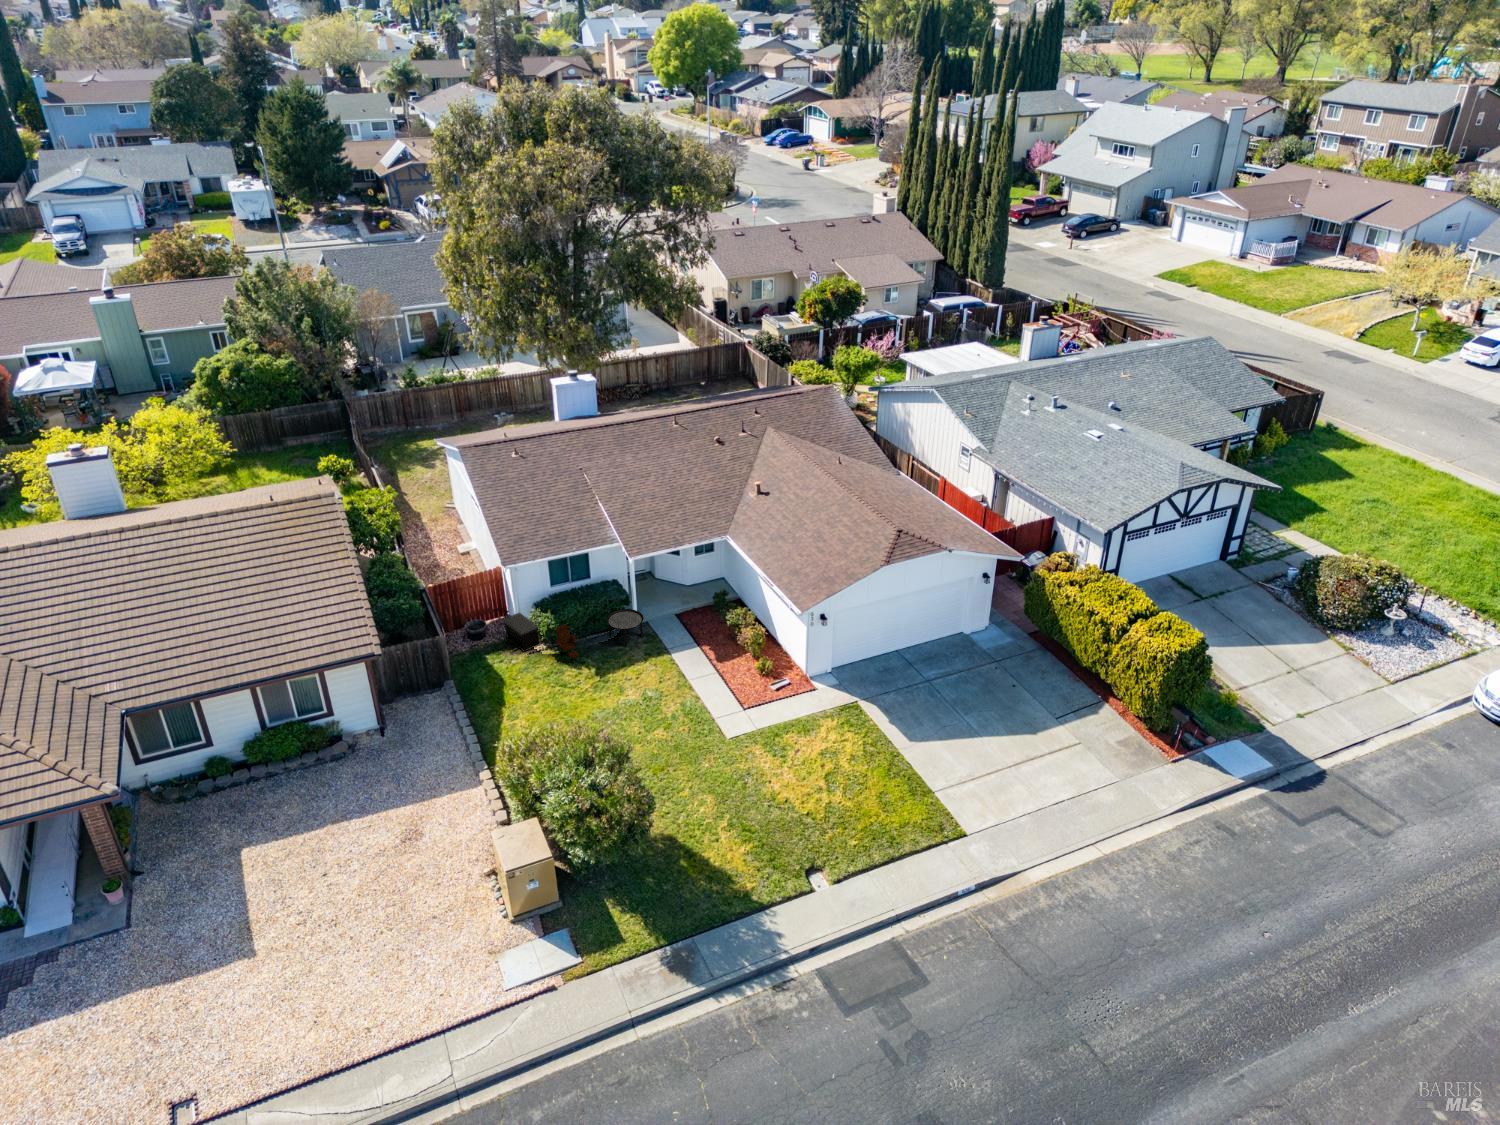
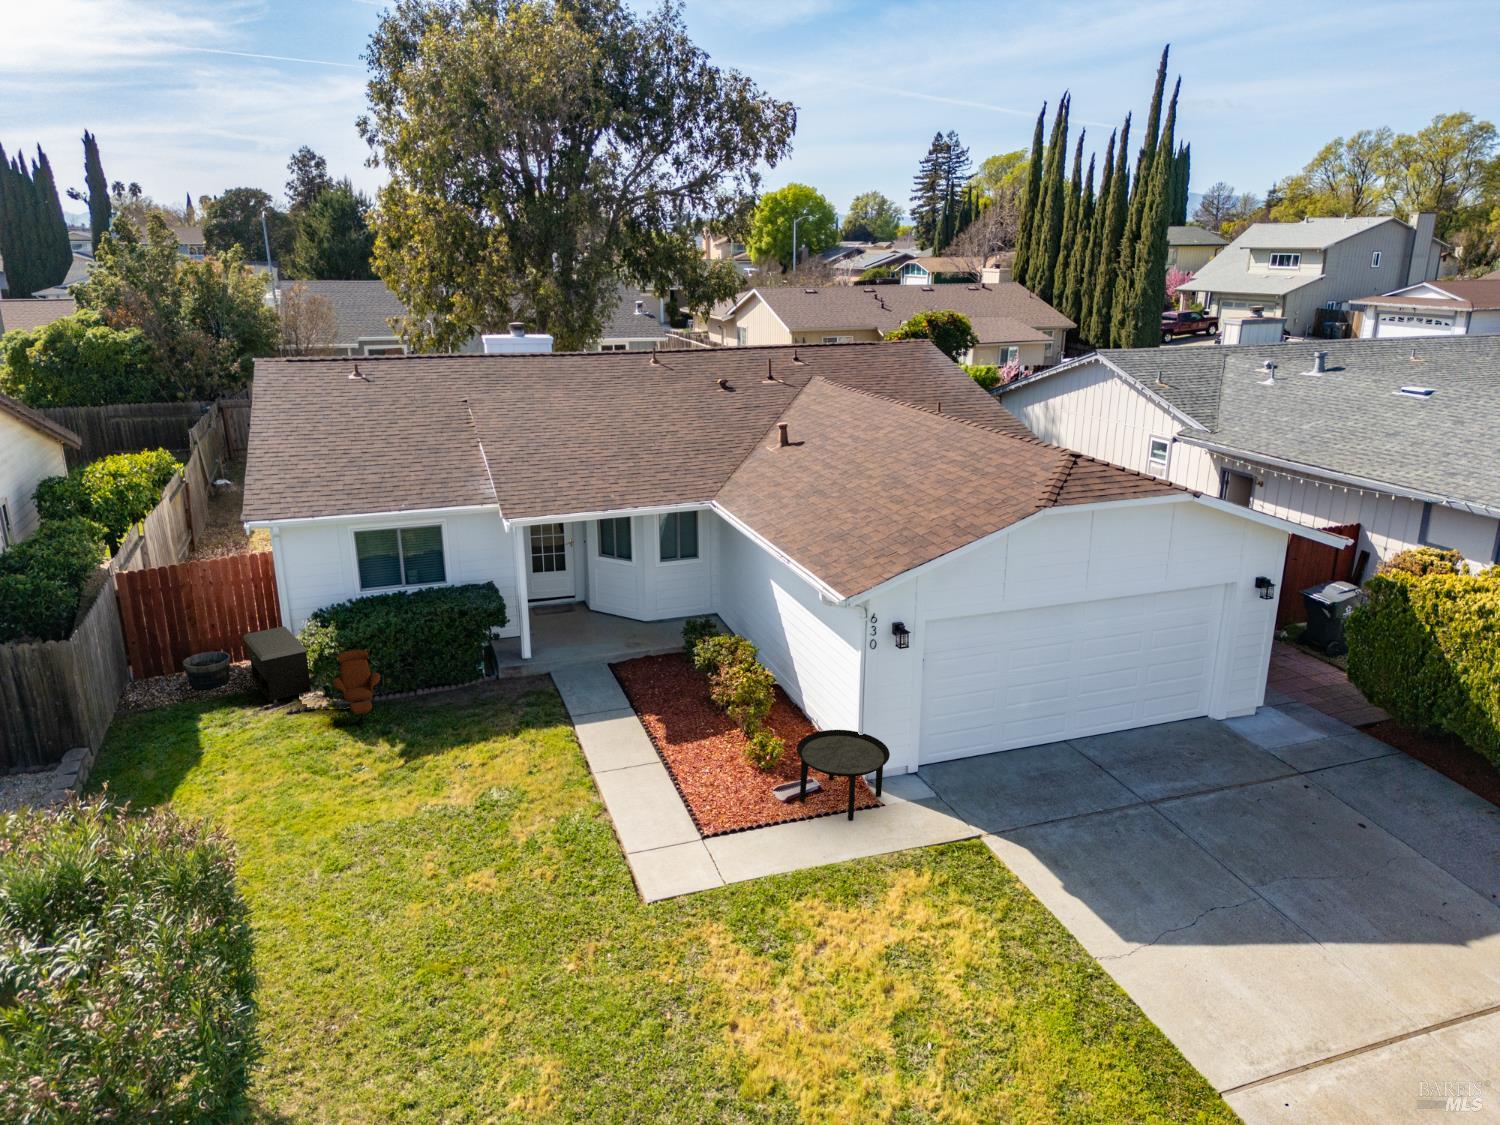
round table: present [606,609,644,646] -> present [797,730,890,821]

